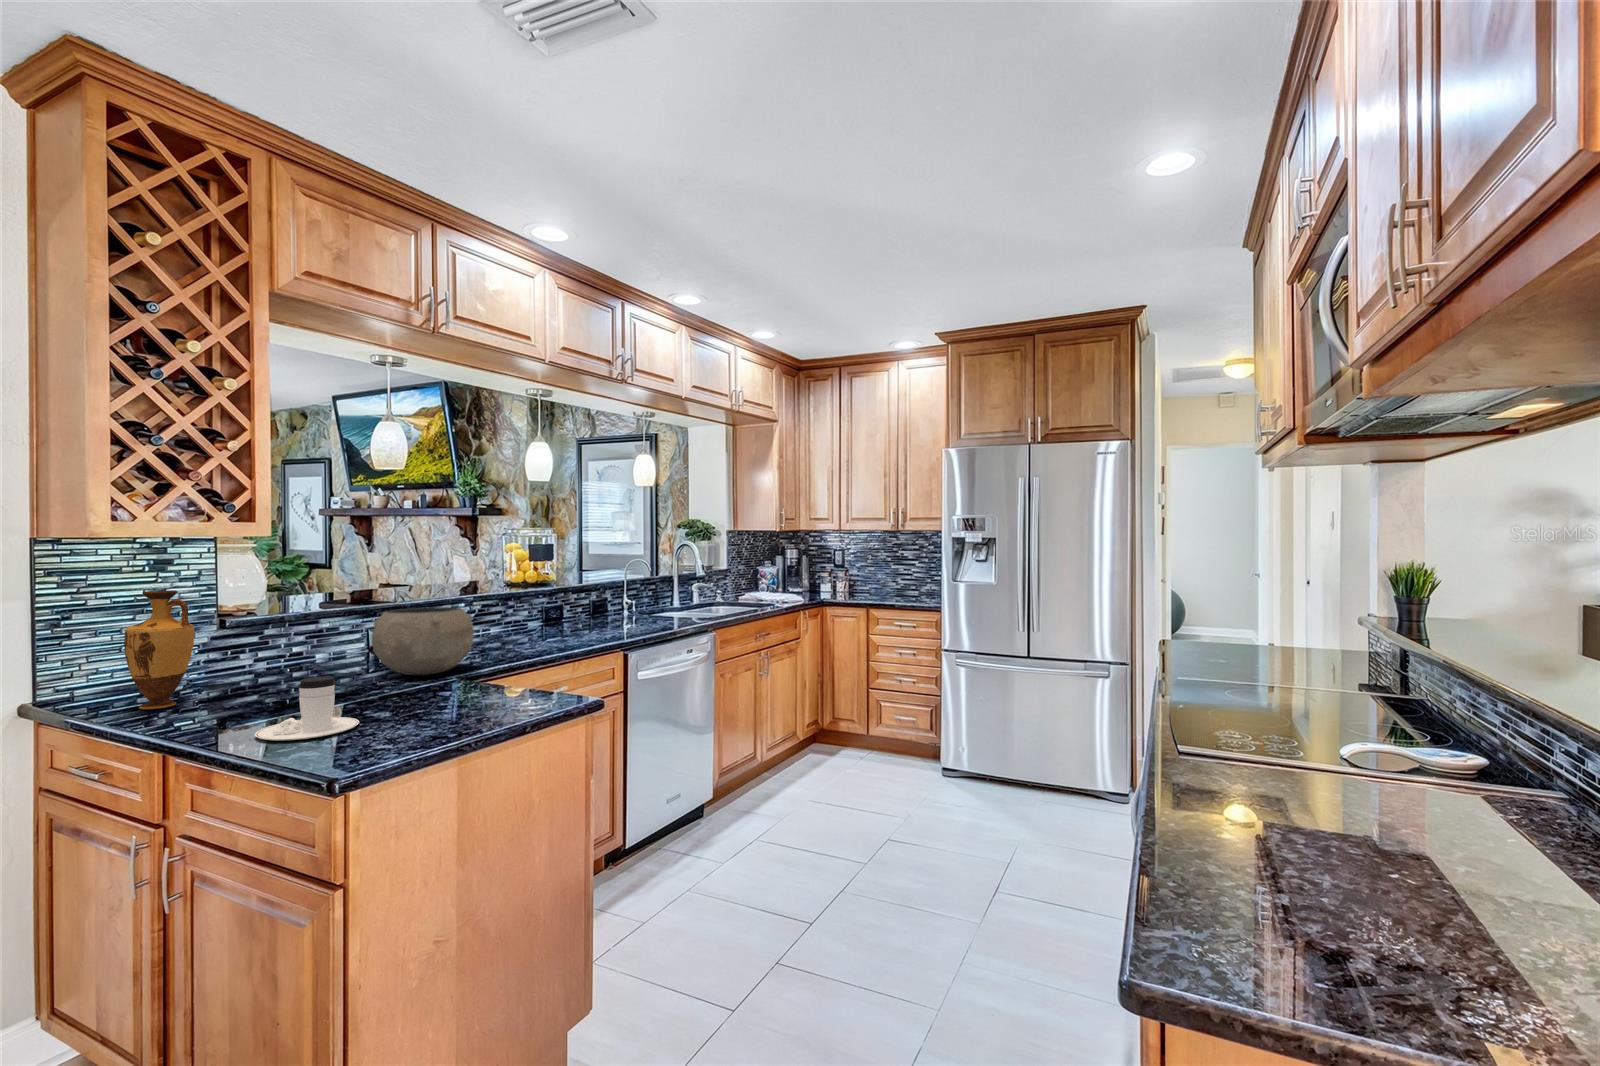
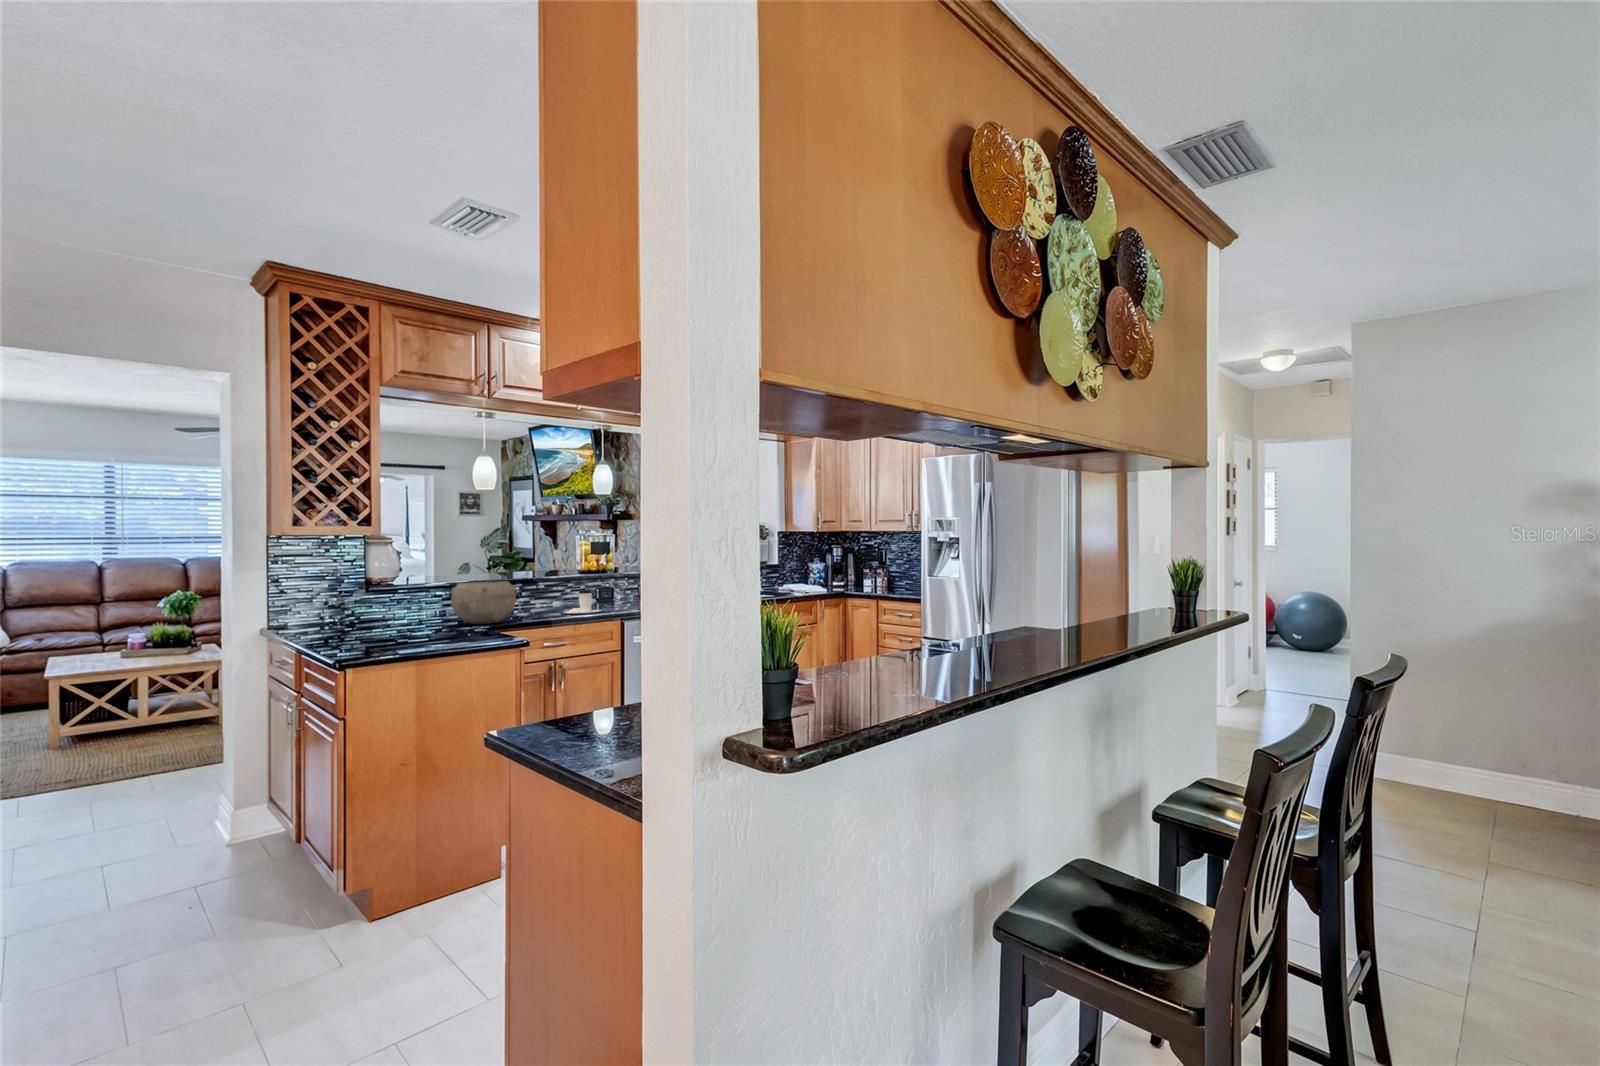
vase: present [124,590,194,709] -> none [309,567,346,635]
coffee cup: present [255,676,359,740] -> present [564,590,601,614]

